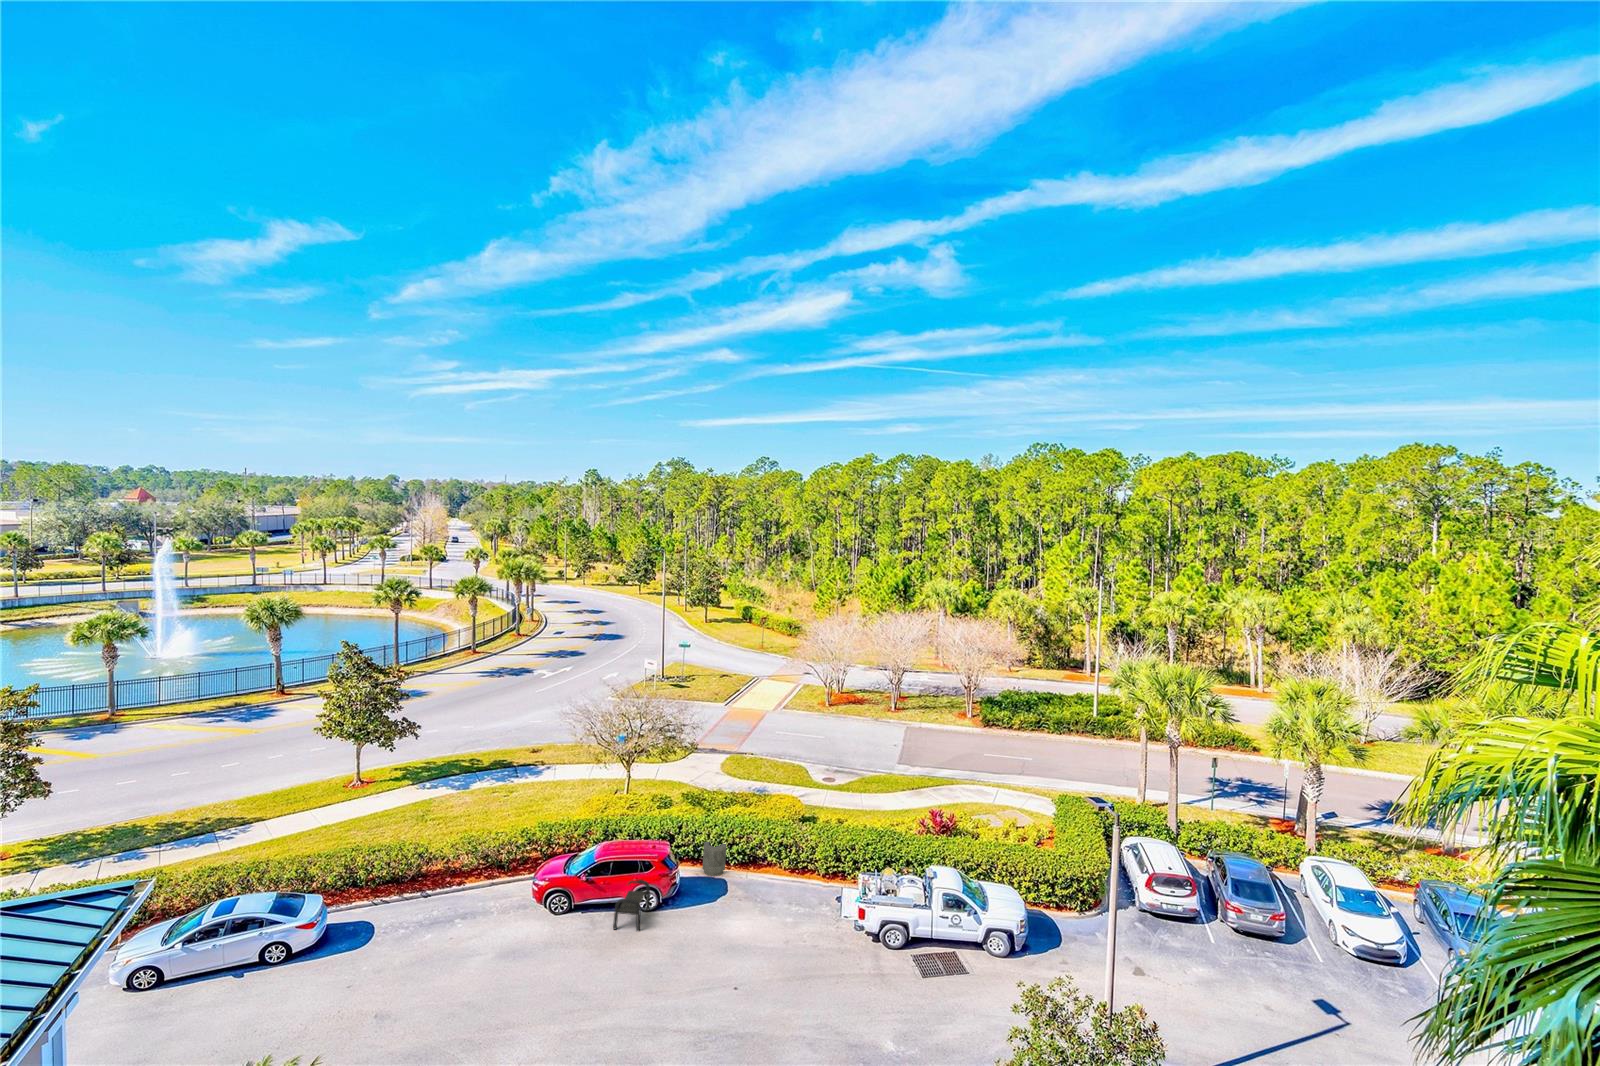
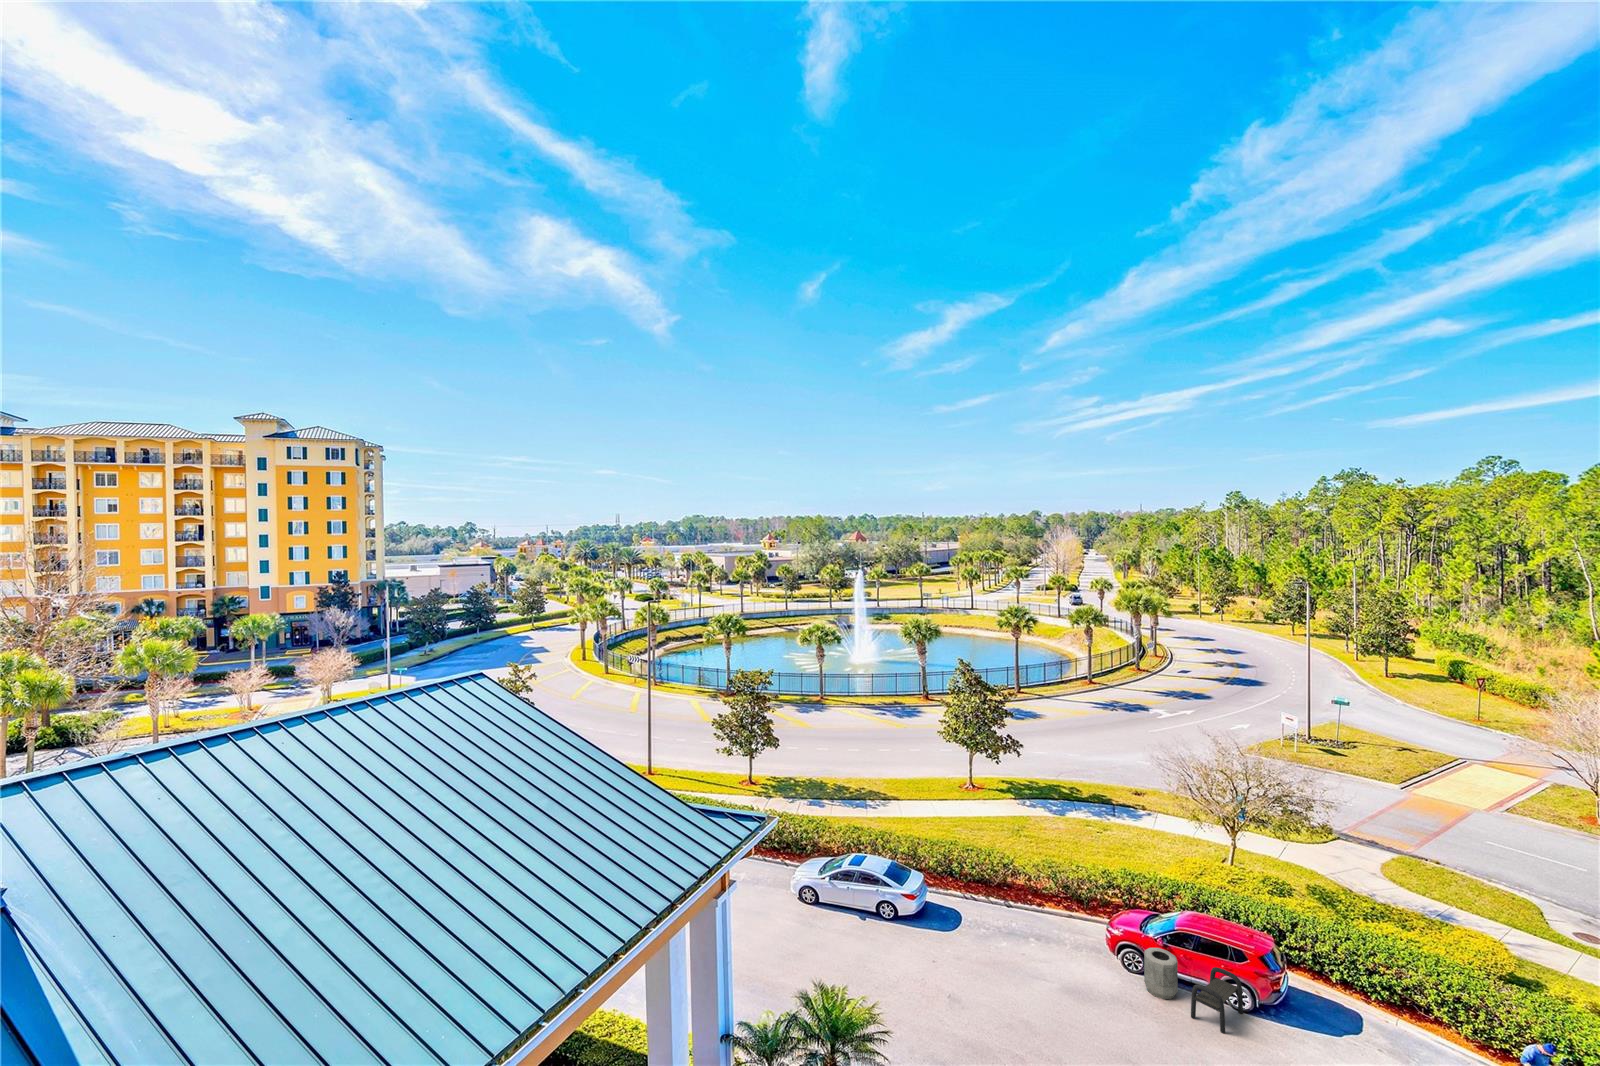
trash can: present [702,842,726,876] -> present [1144,948,1178,999]

